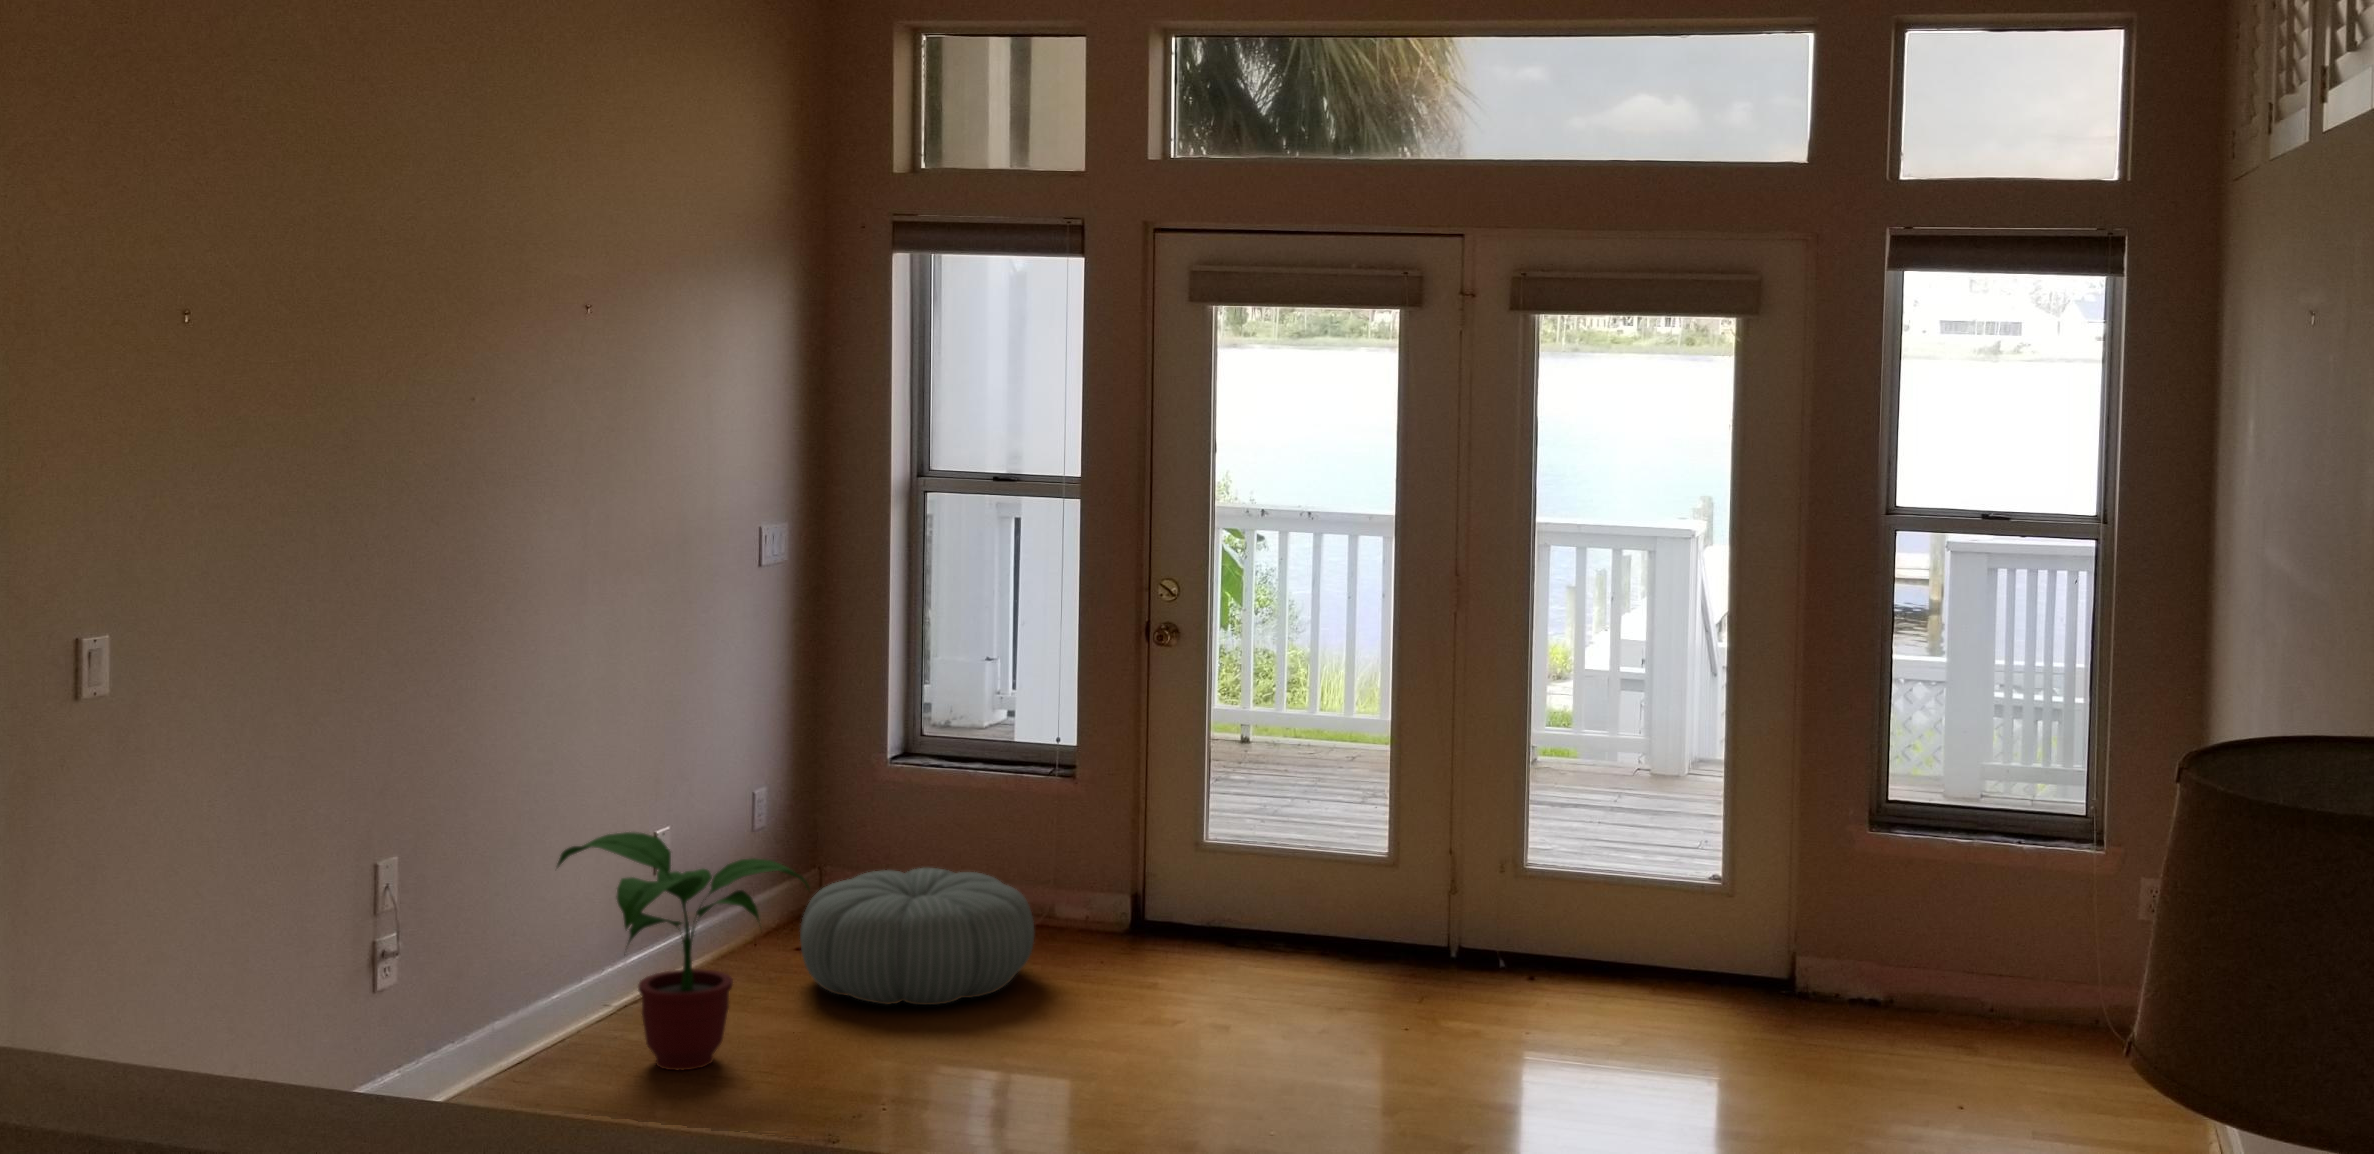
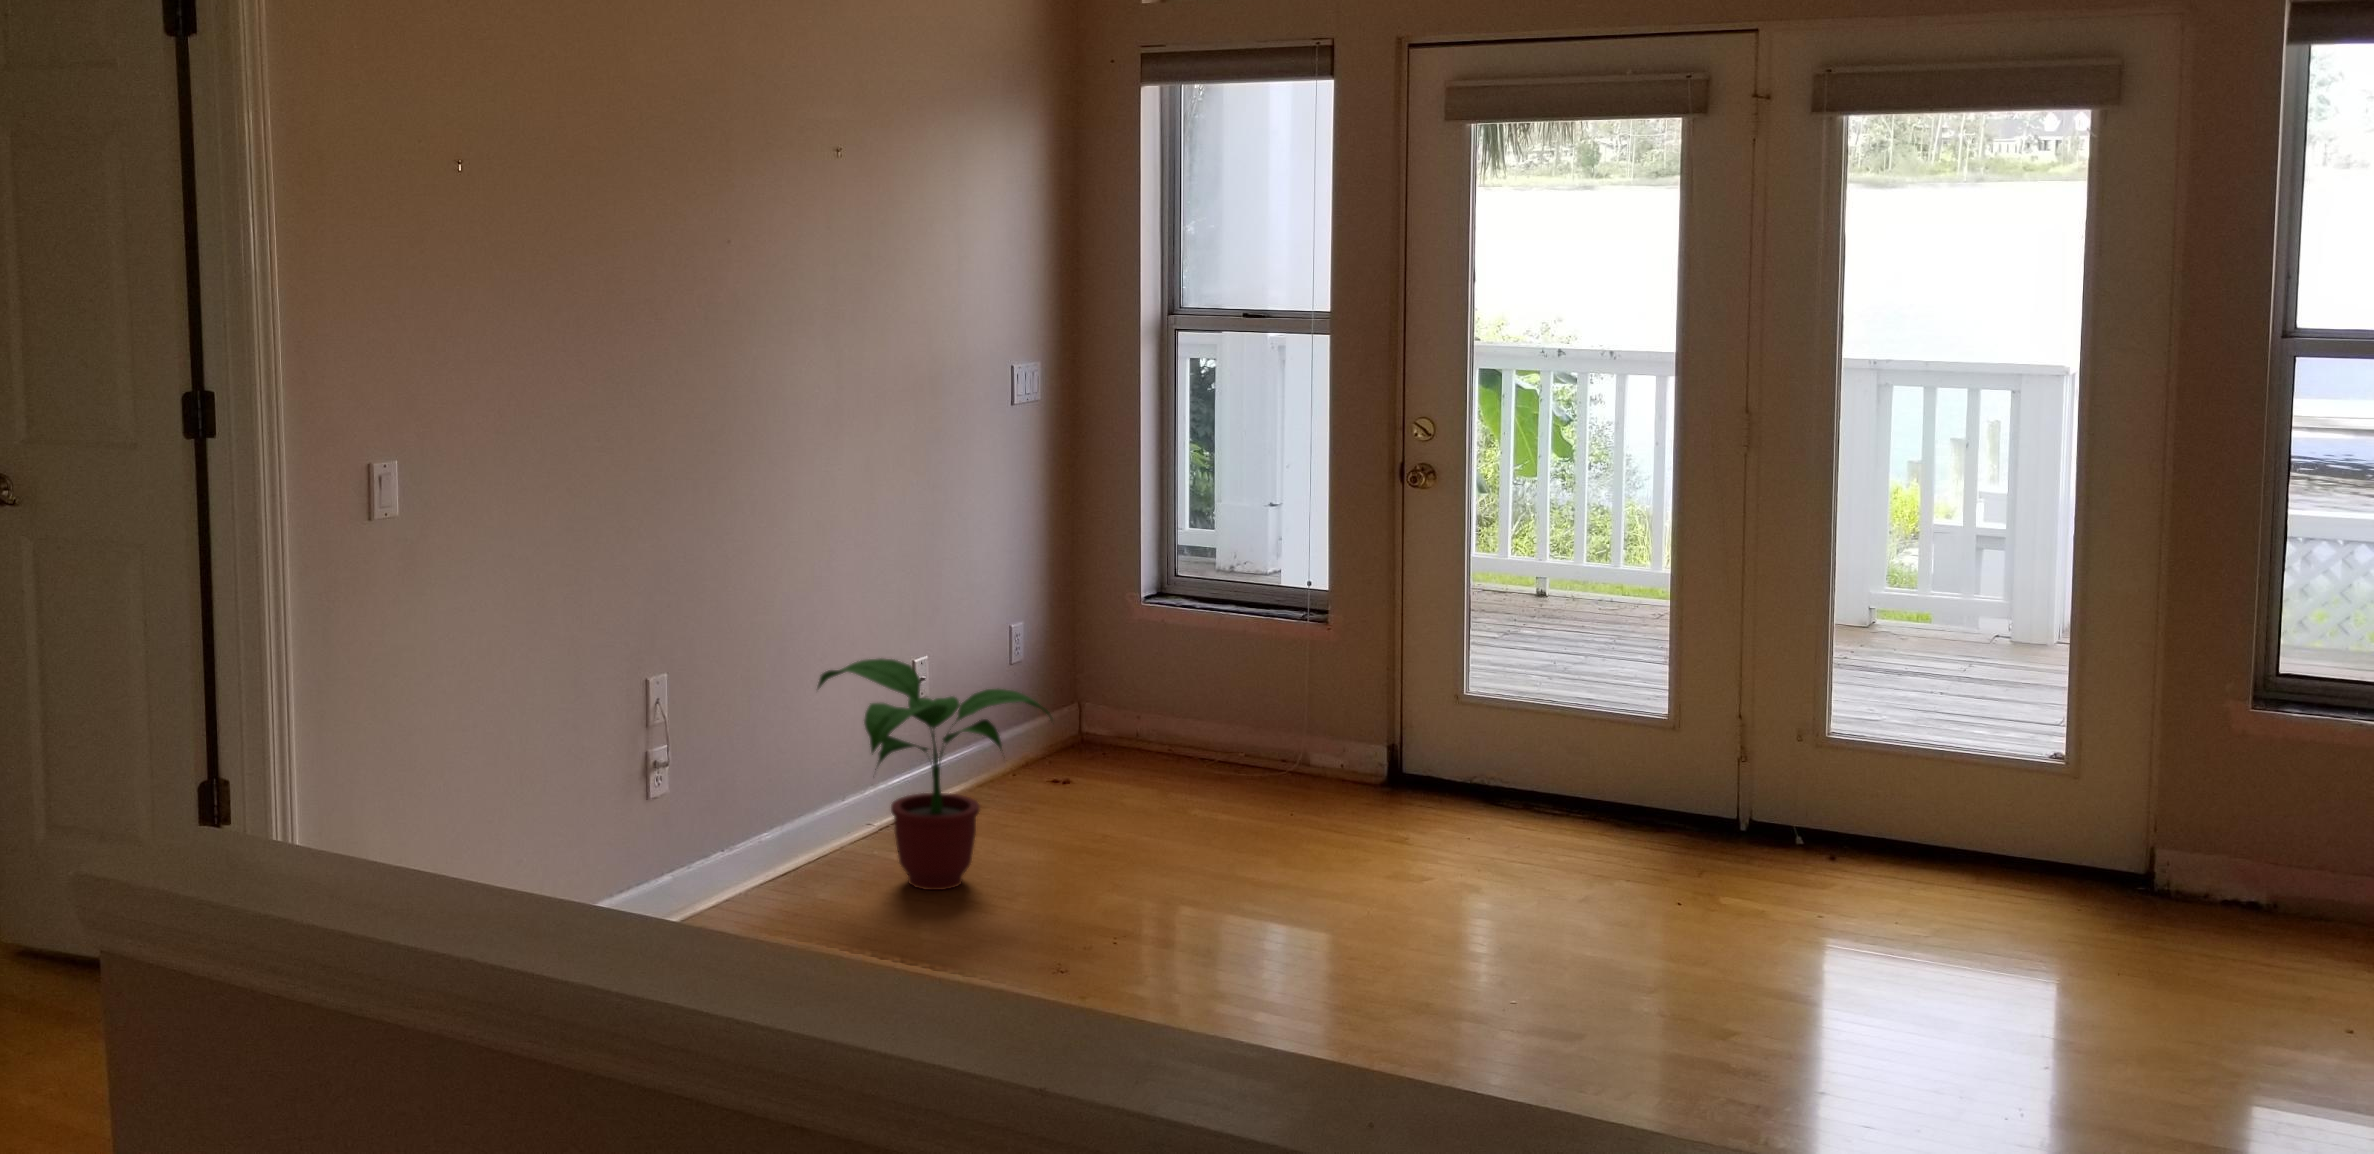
pouf: present [800,868,1034,1005] -> none [1052,704,1282,841]

